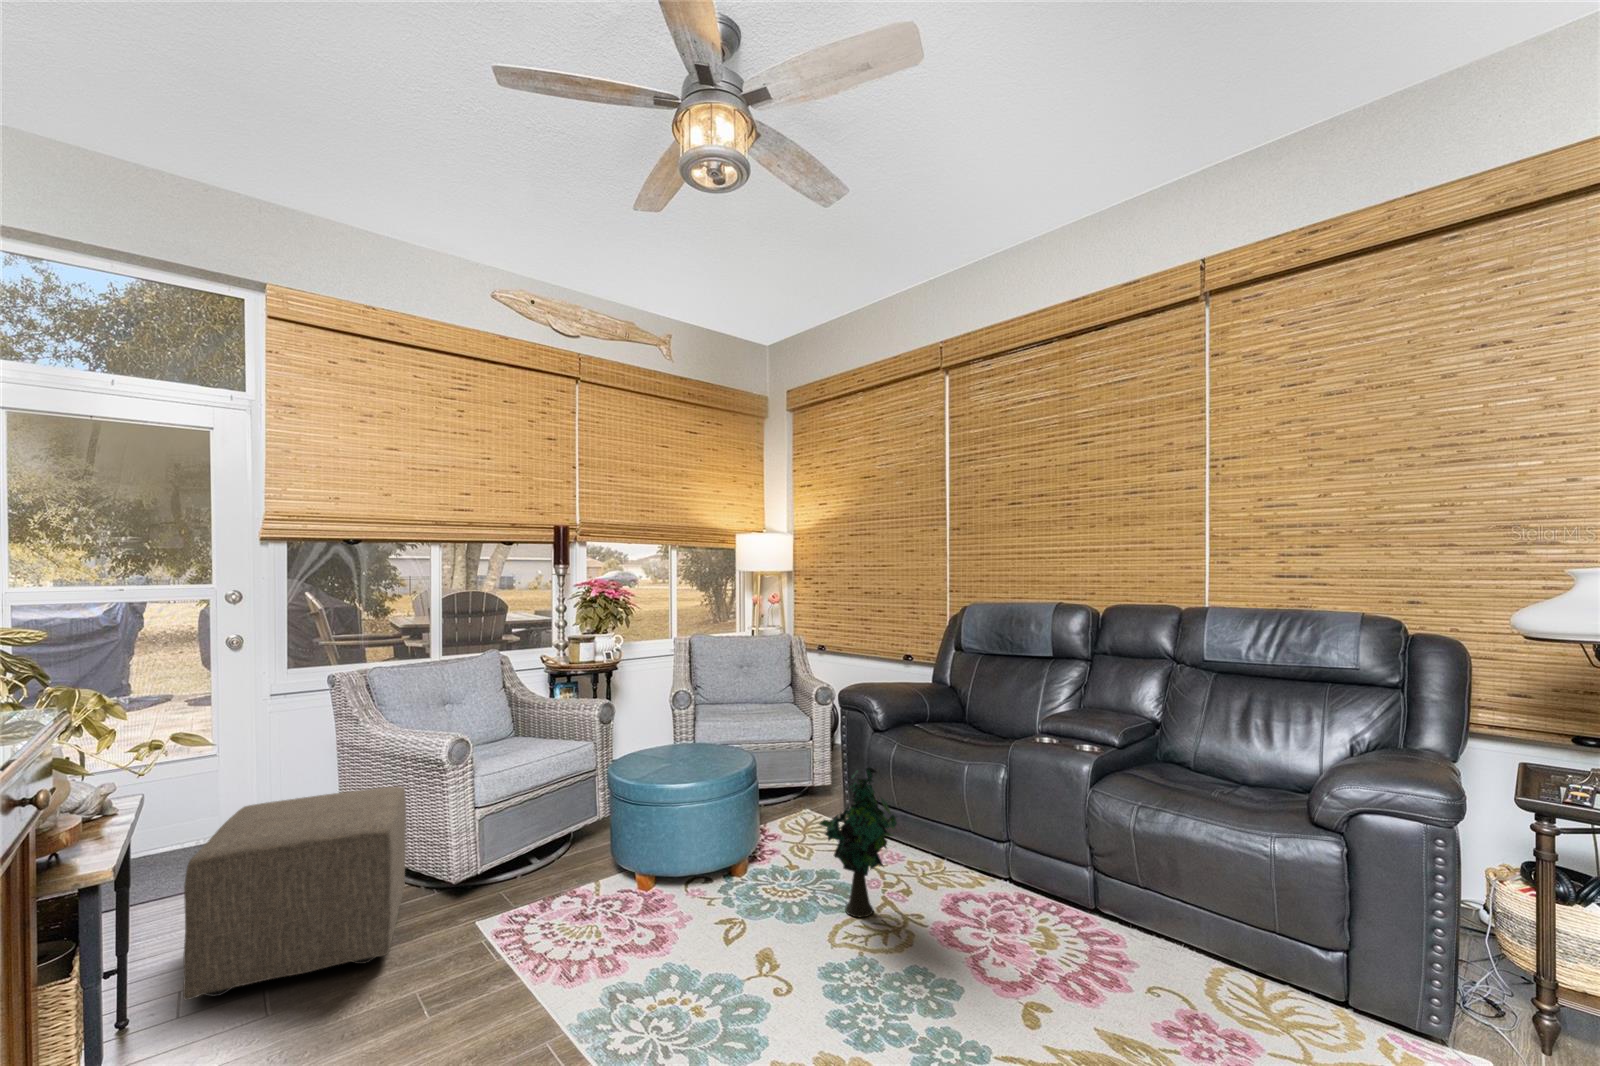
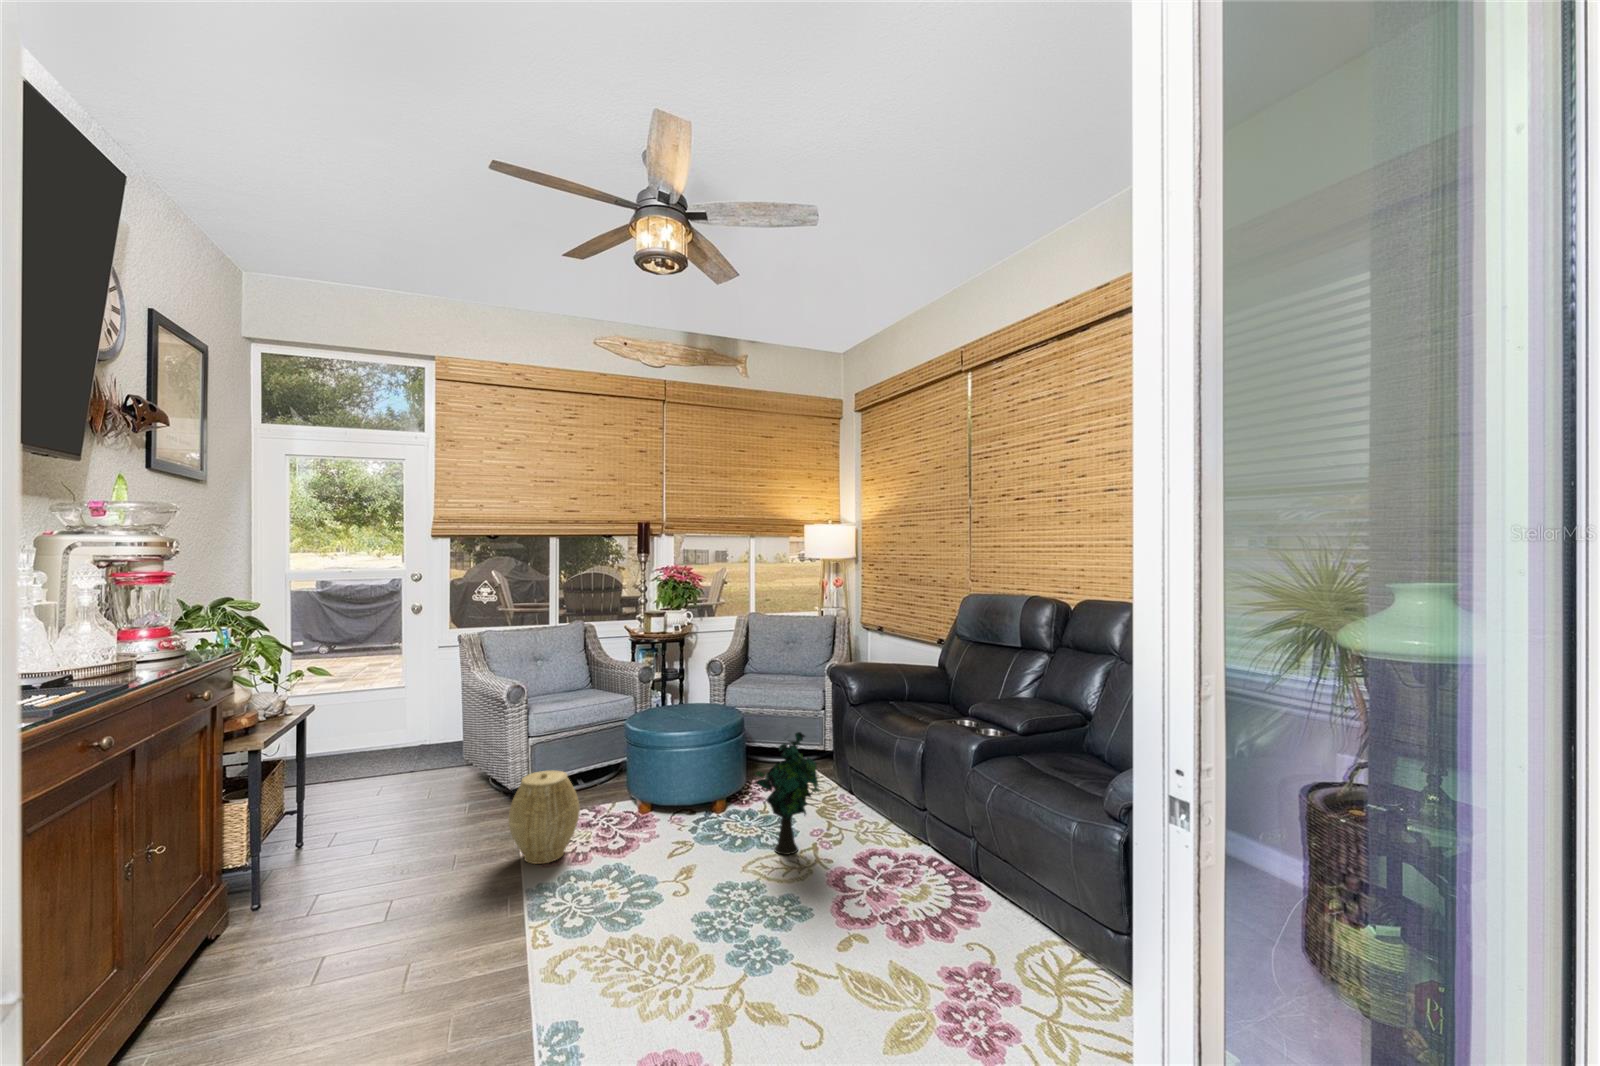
ottoman: present [183,786,406,1000] -> none [327,716,484,837]
woven basket: none [508,851,604,987] -> present [508,770,580,864]

